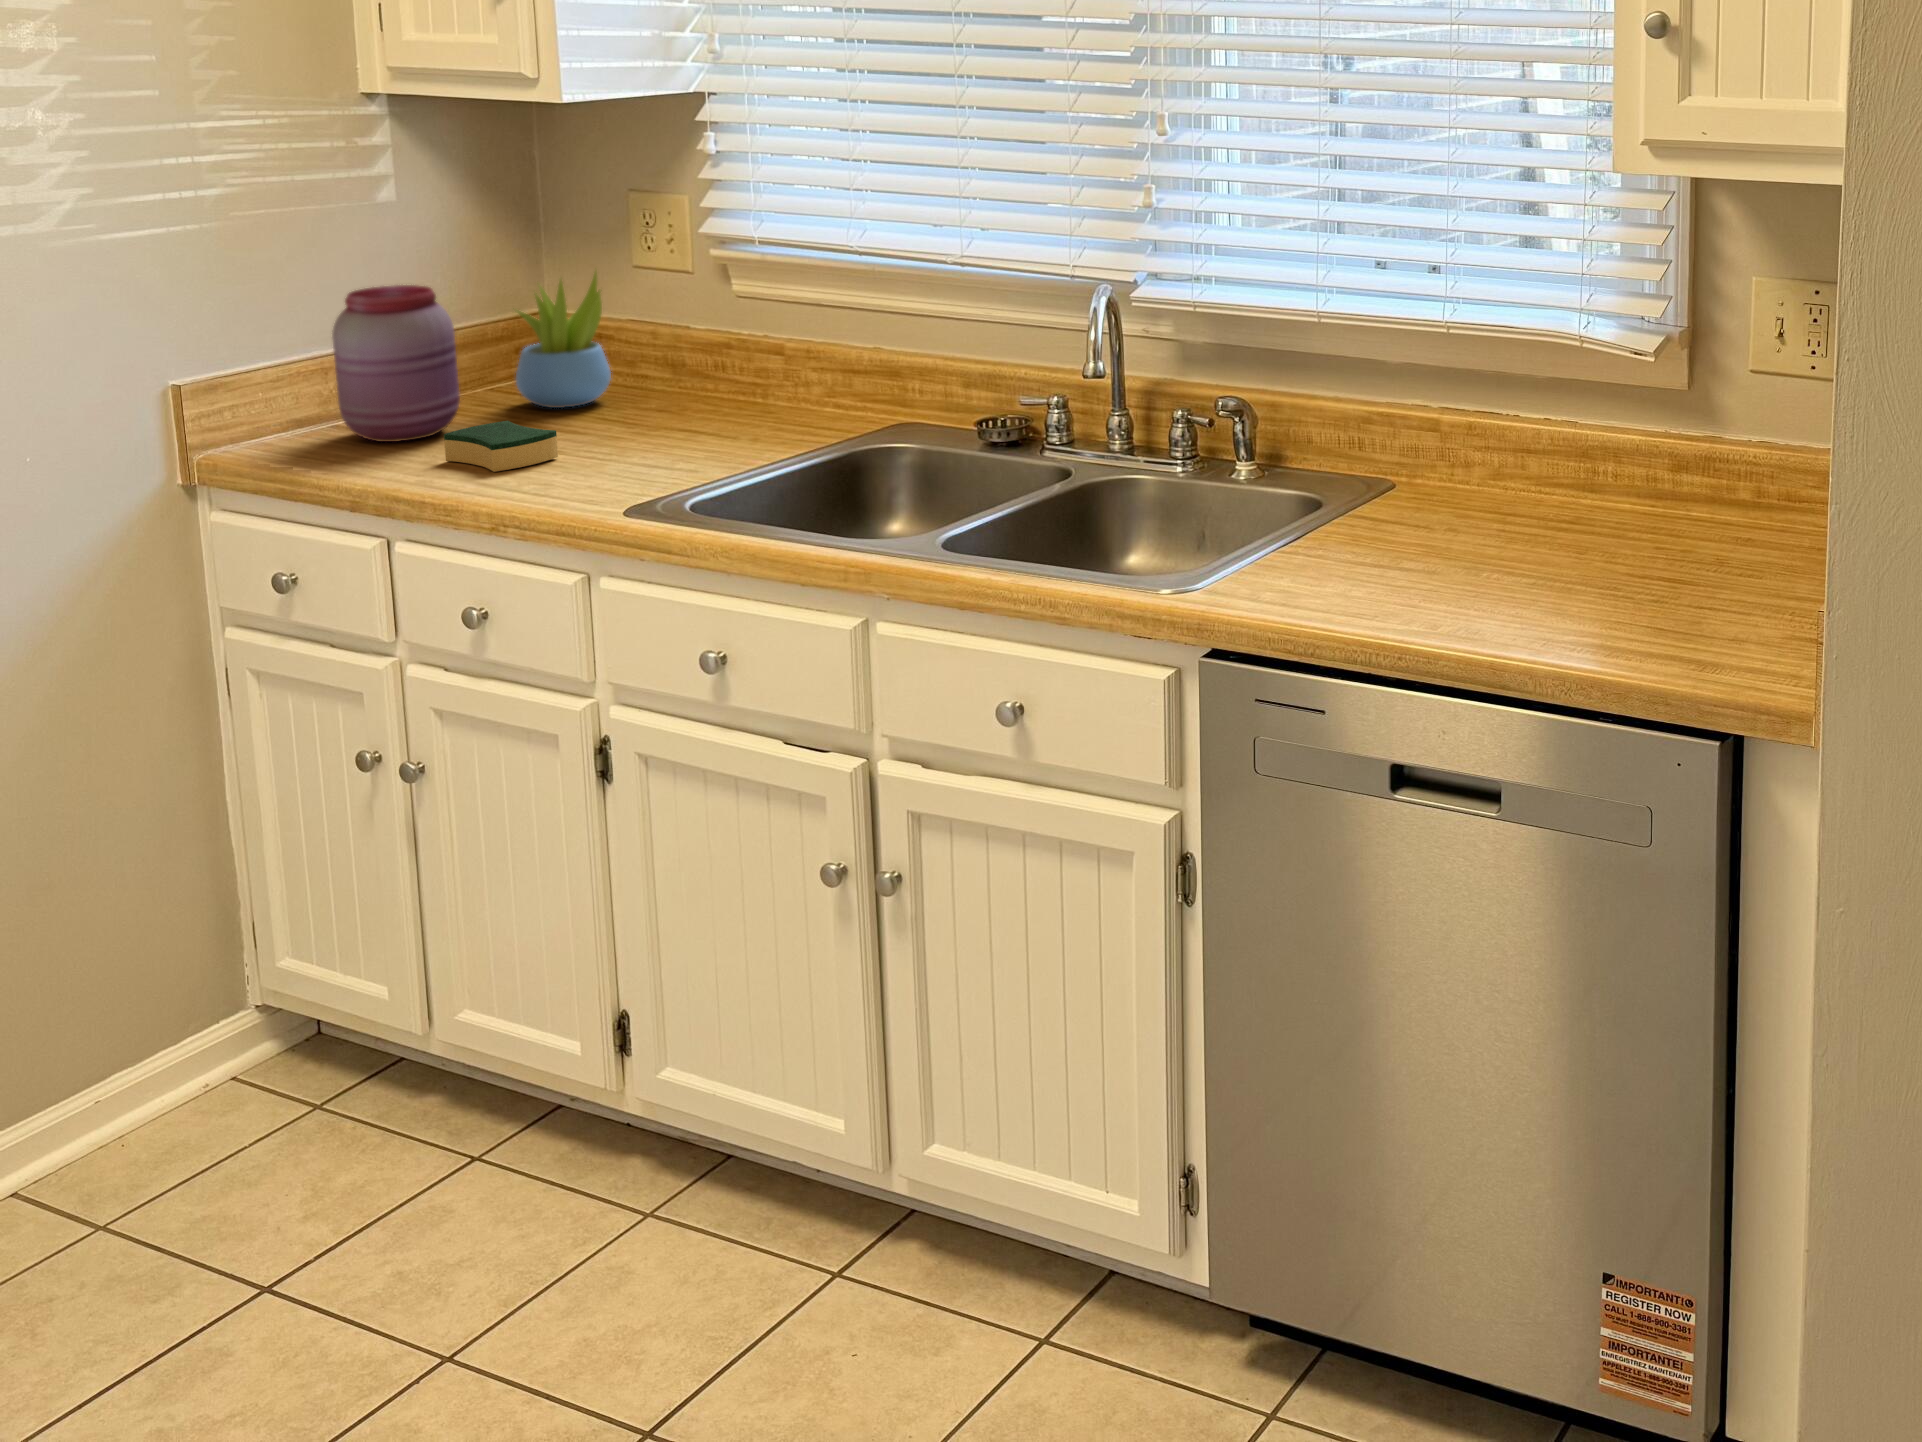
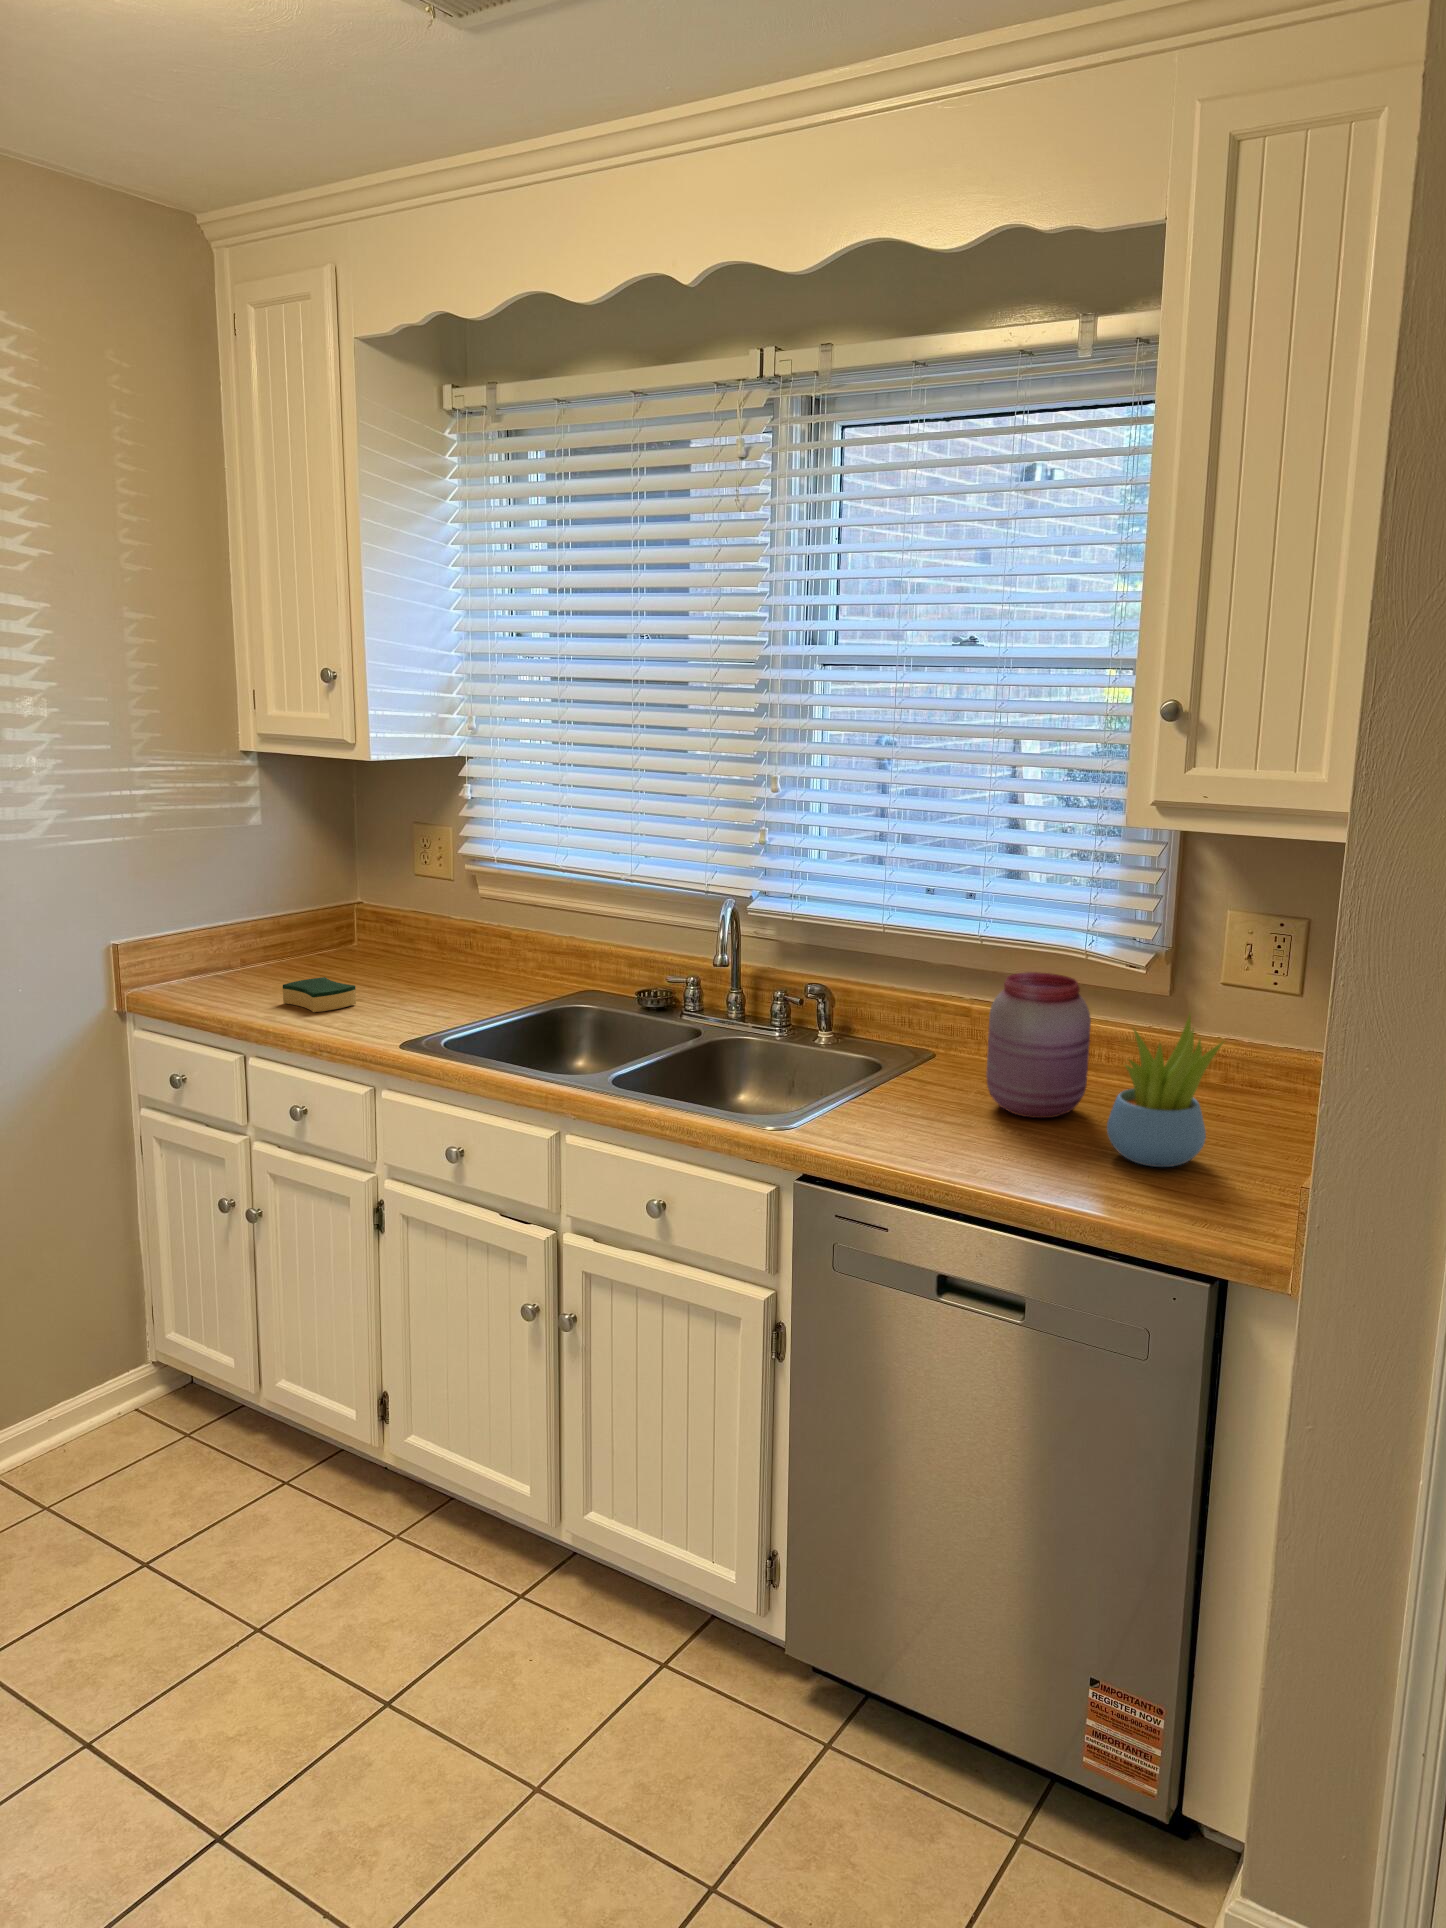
succulent plant: present [516,272,611,408] -> present [1107,1014,1223,1167]
jar: present [332,285,460,442] -> present [986,972,1091,1118]

